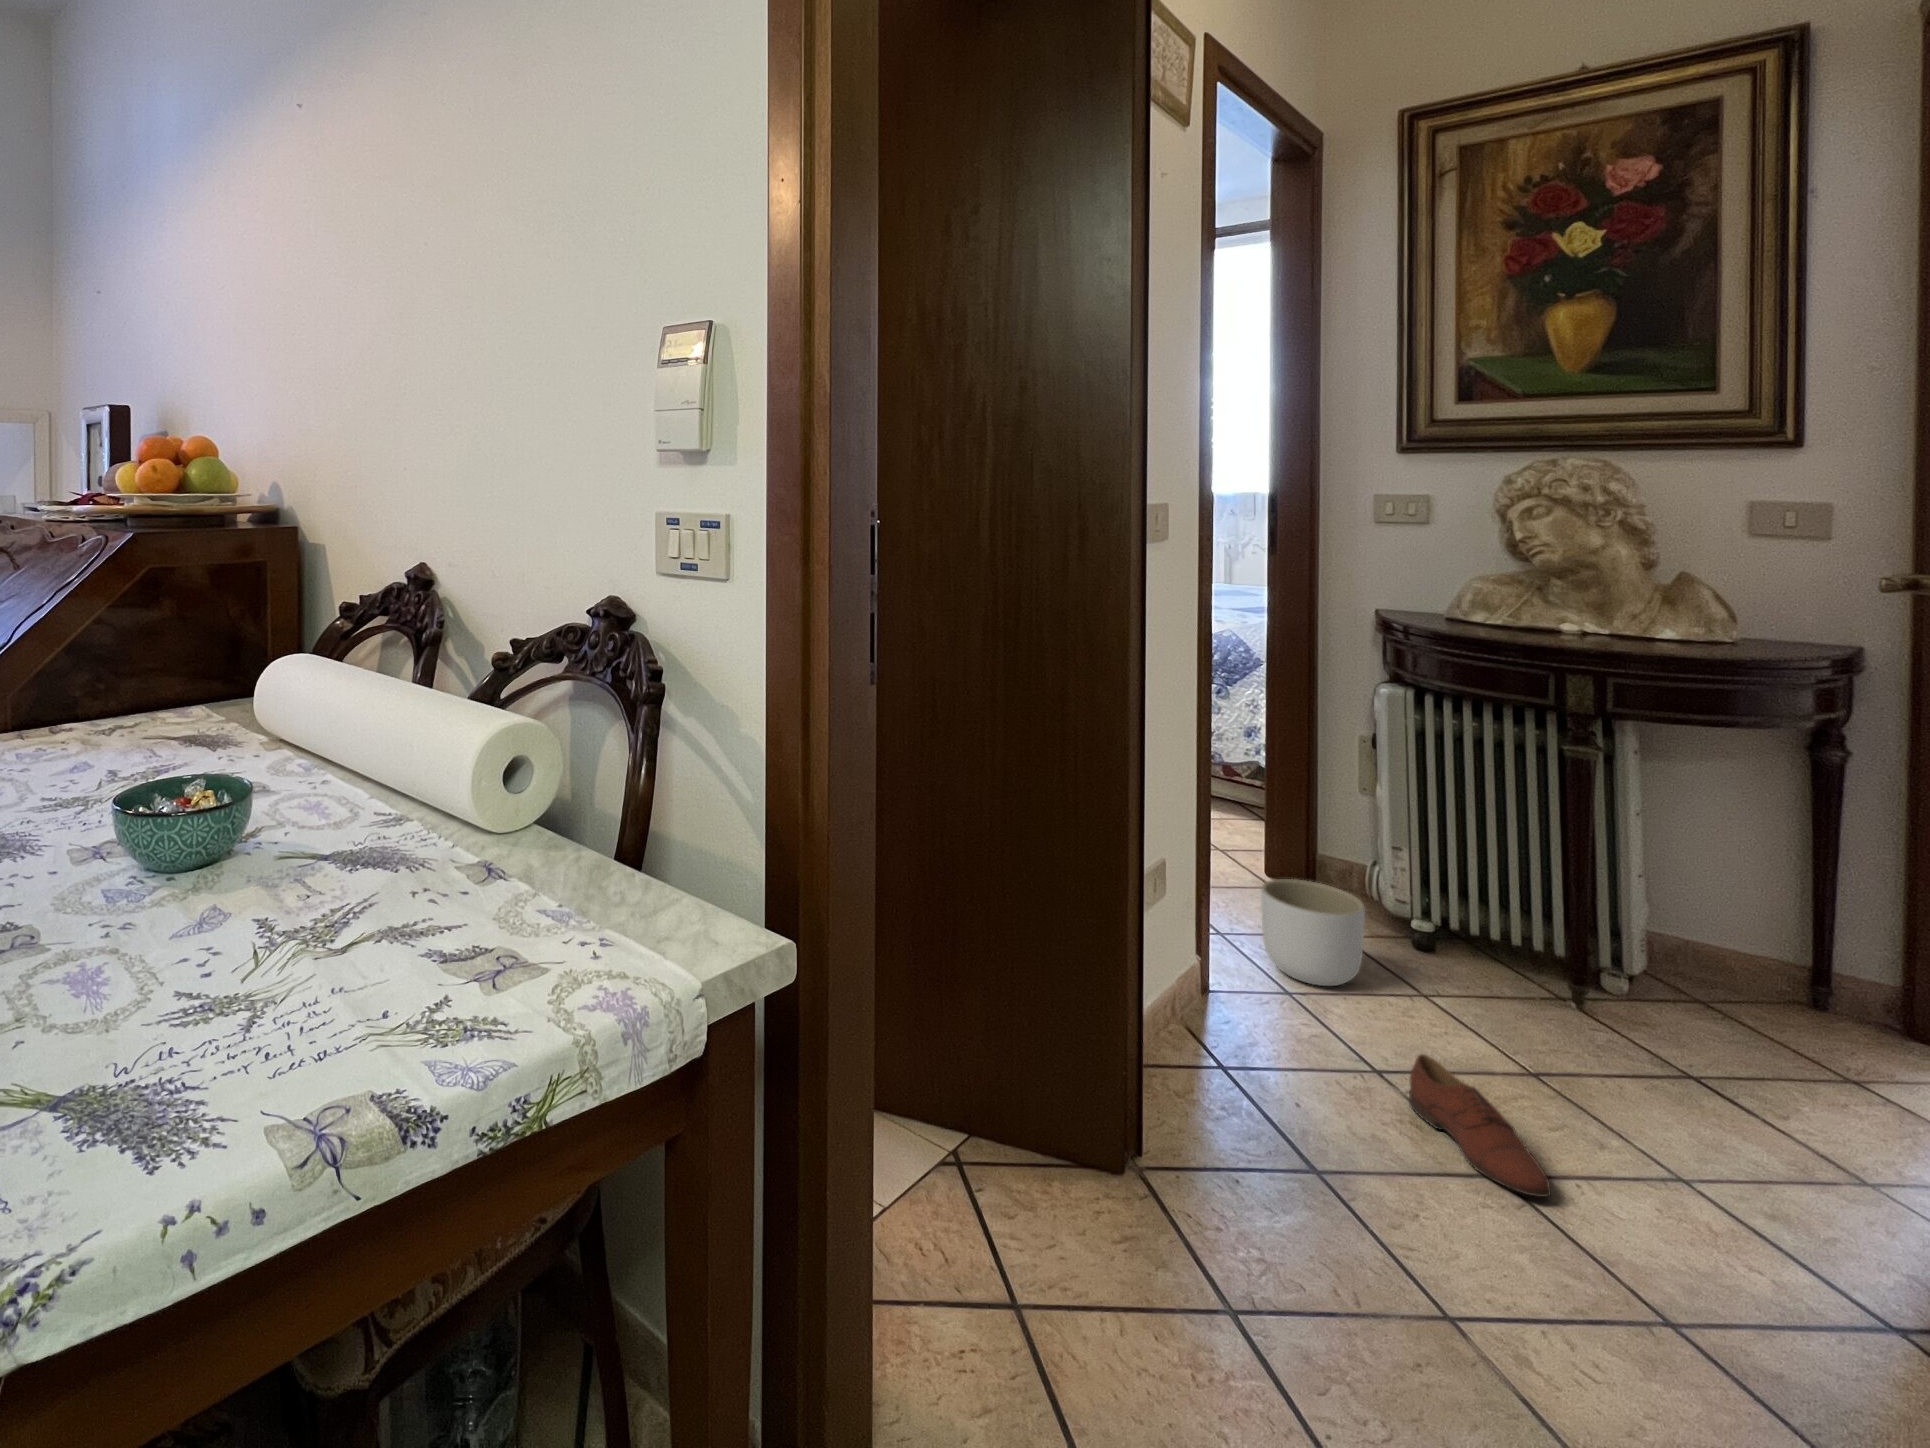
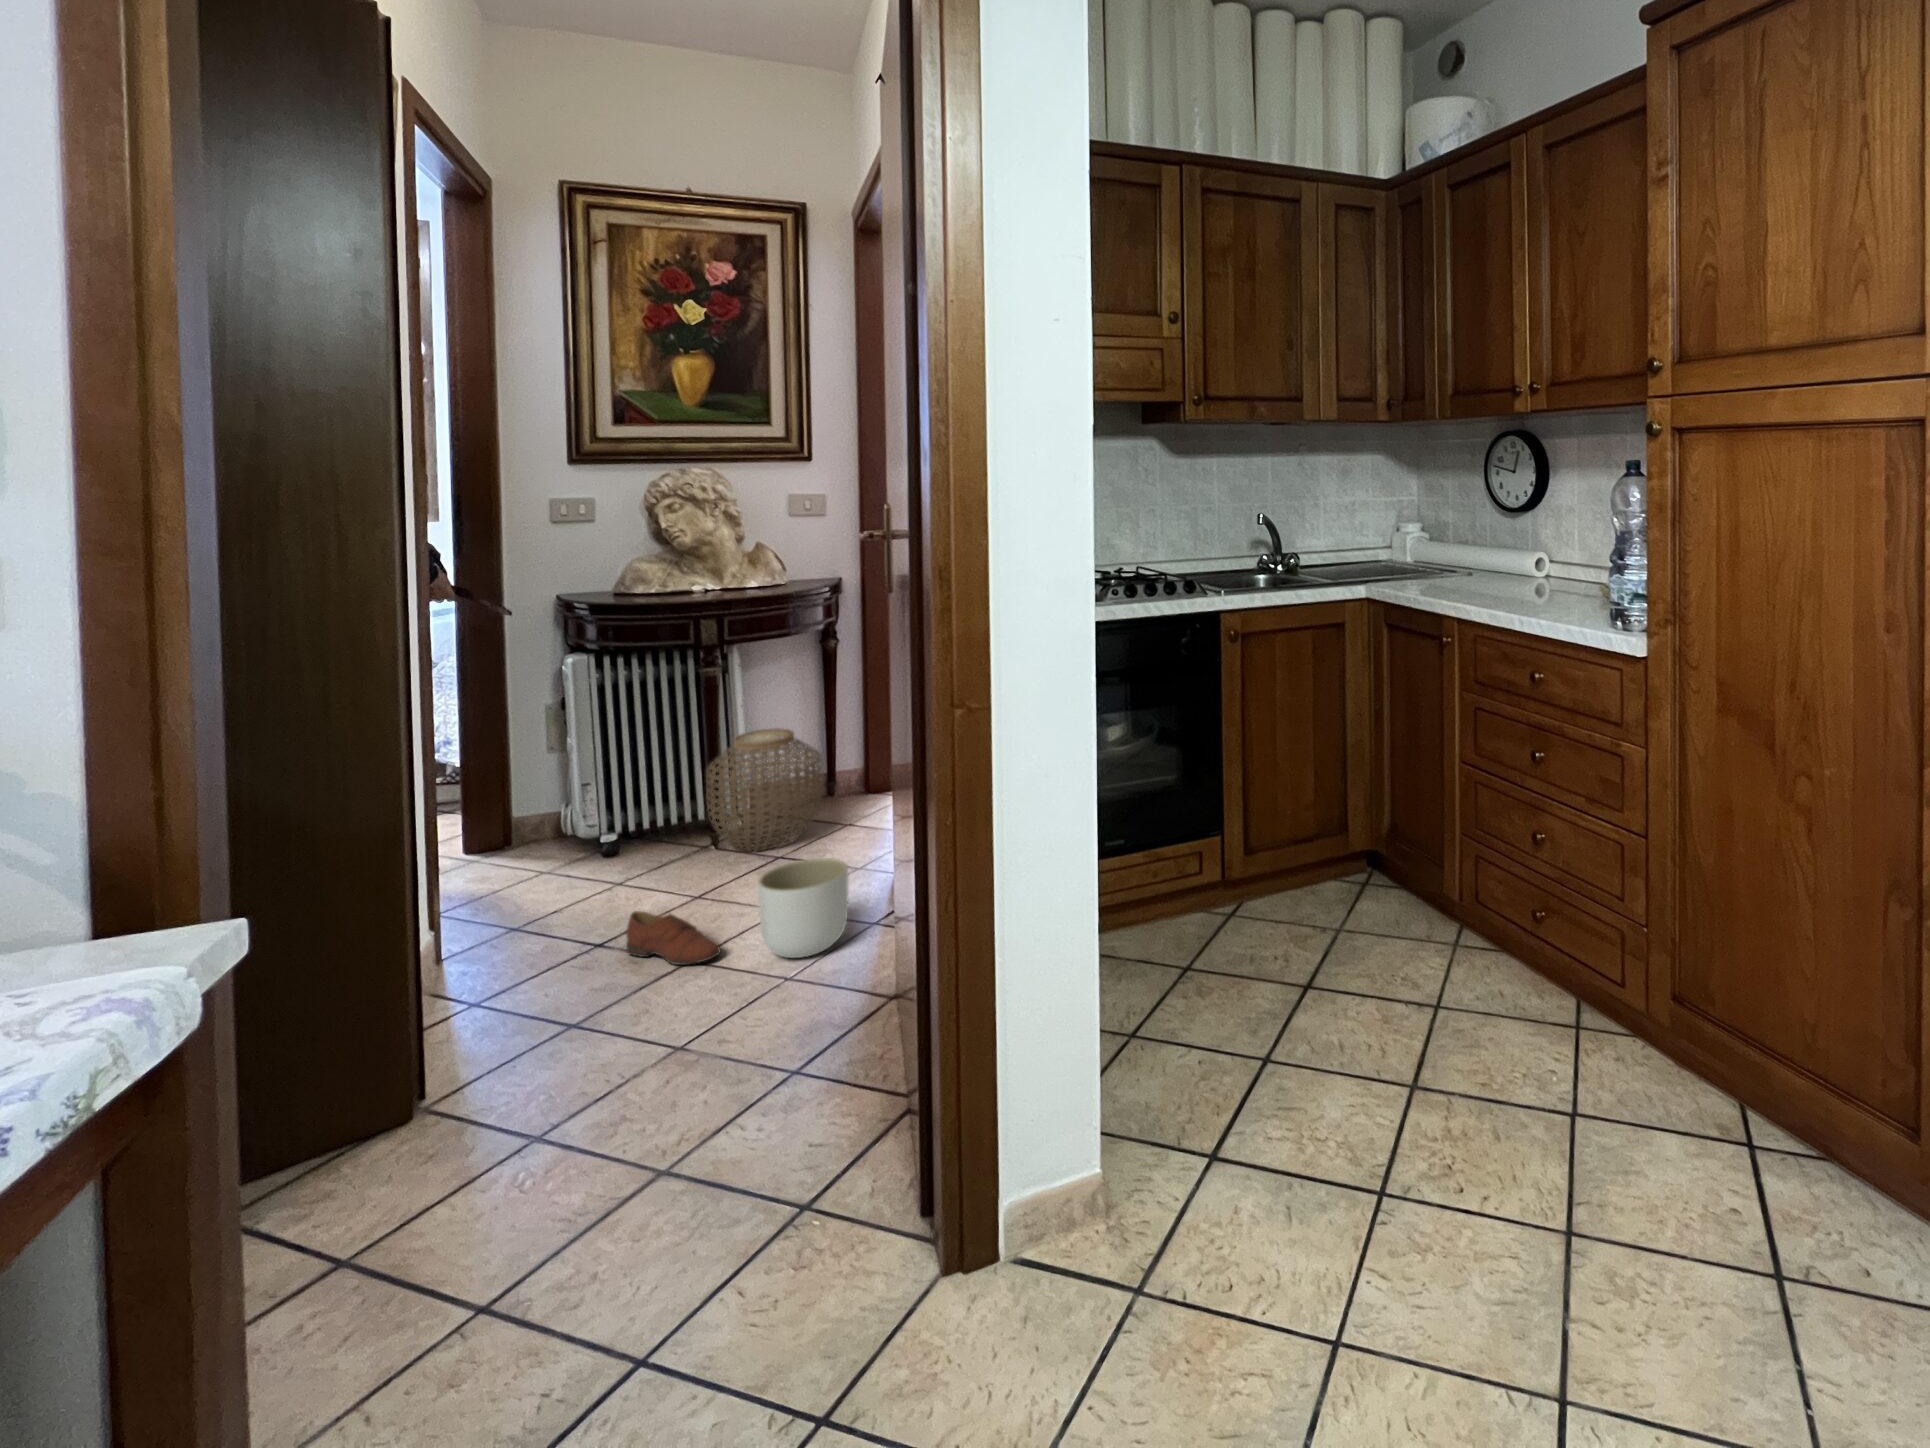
woven basket: none [1565,856,1794,1061] -> present [706,728,822,851]
planter: present [1261,879,1365,986] -> present [758,858,848,958]

